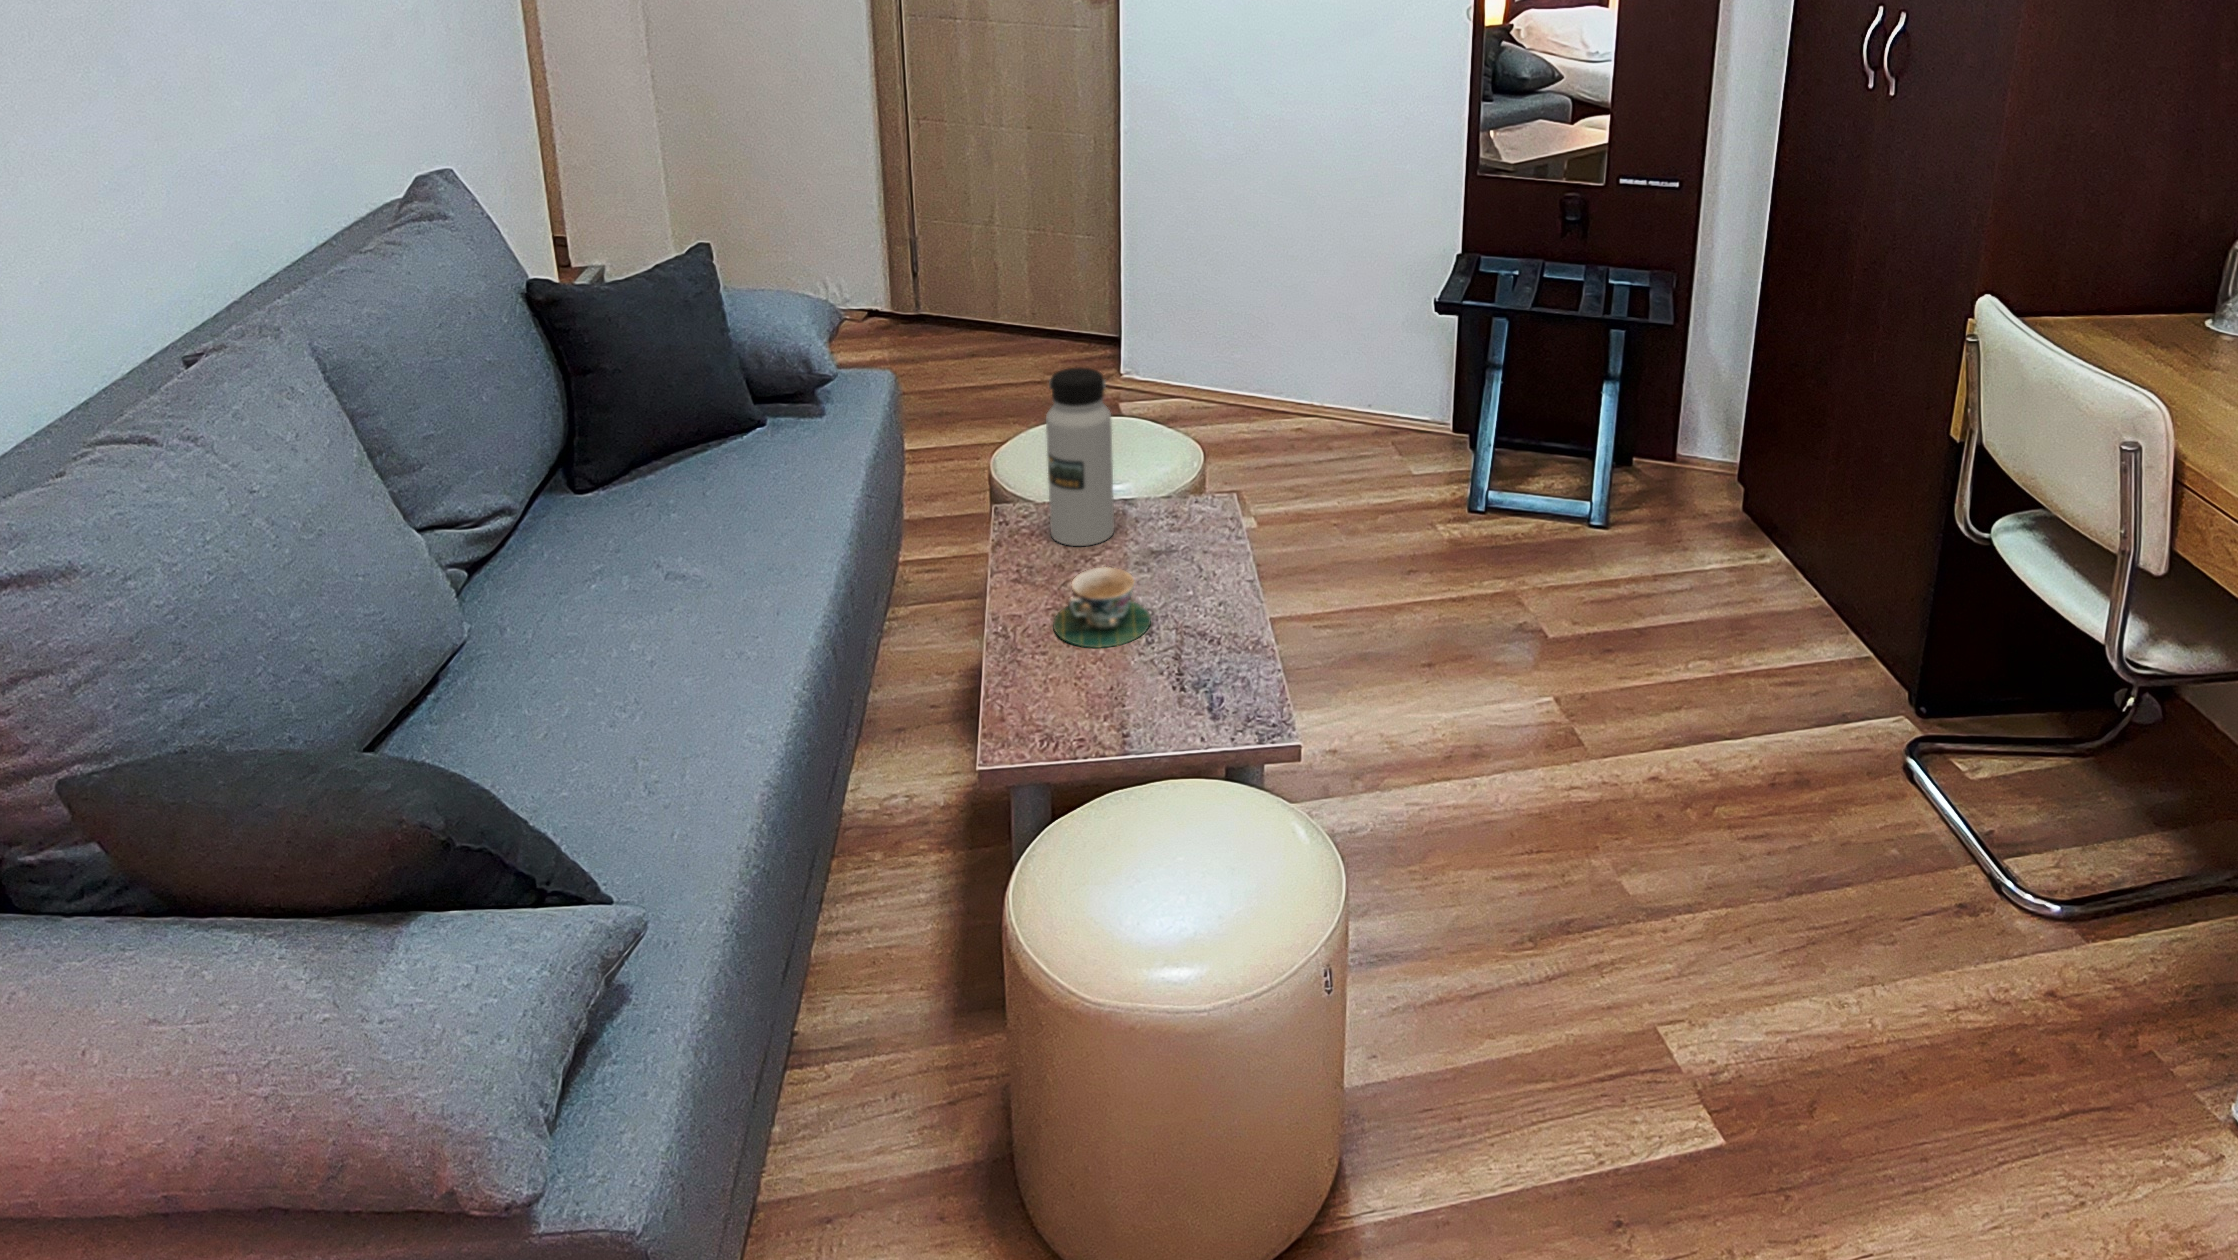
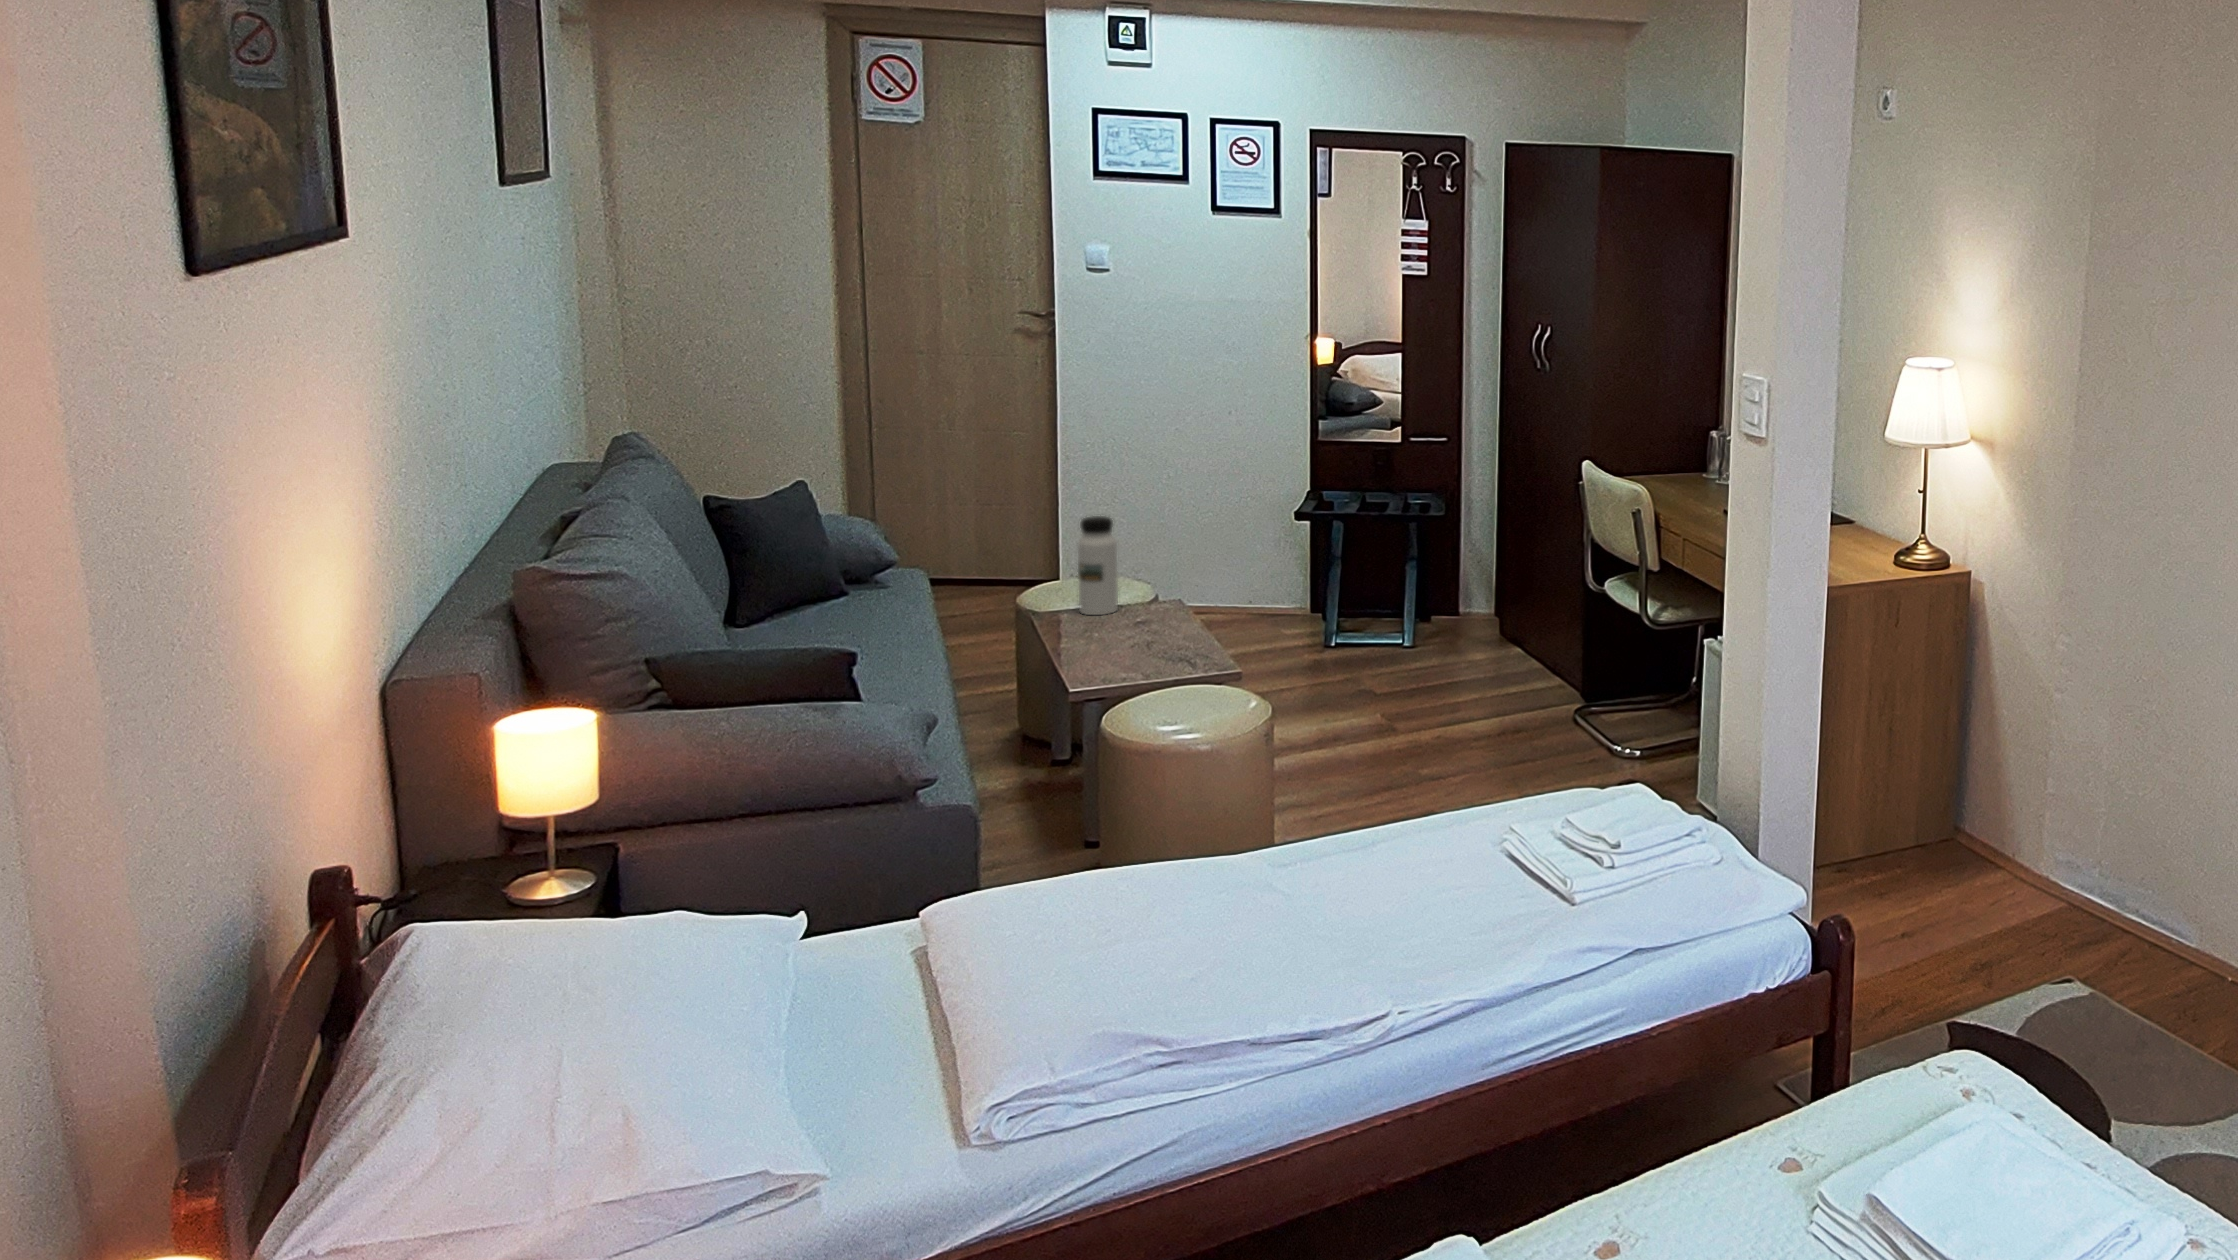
teacup: present [1053,567,1151,648] -> none [1100,606,1155,641]

